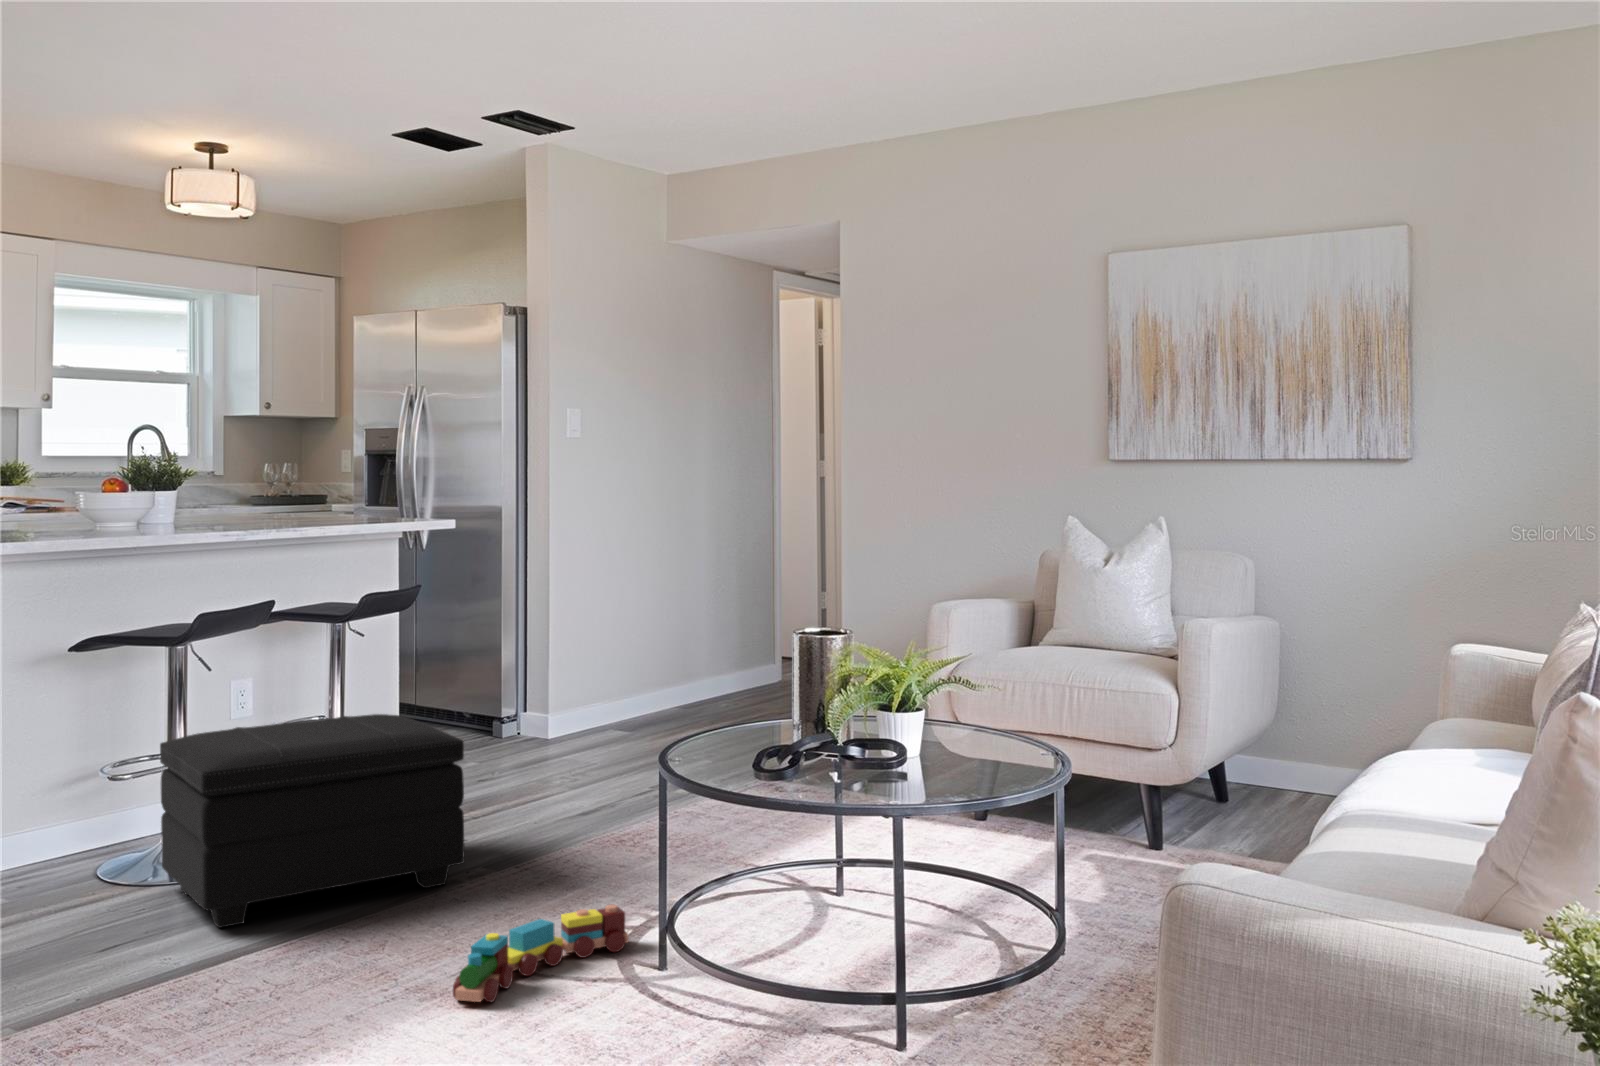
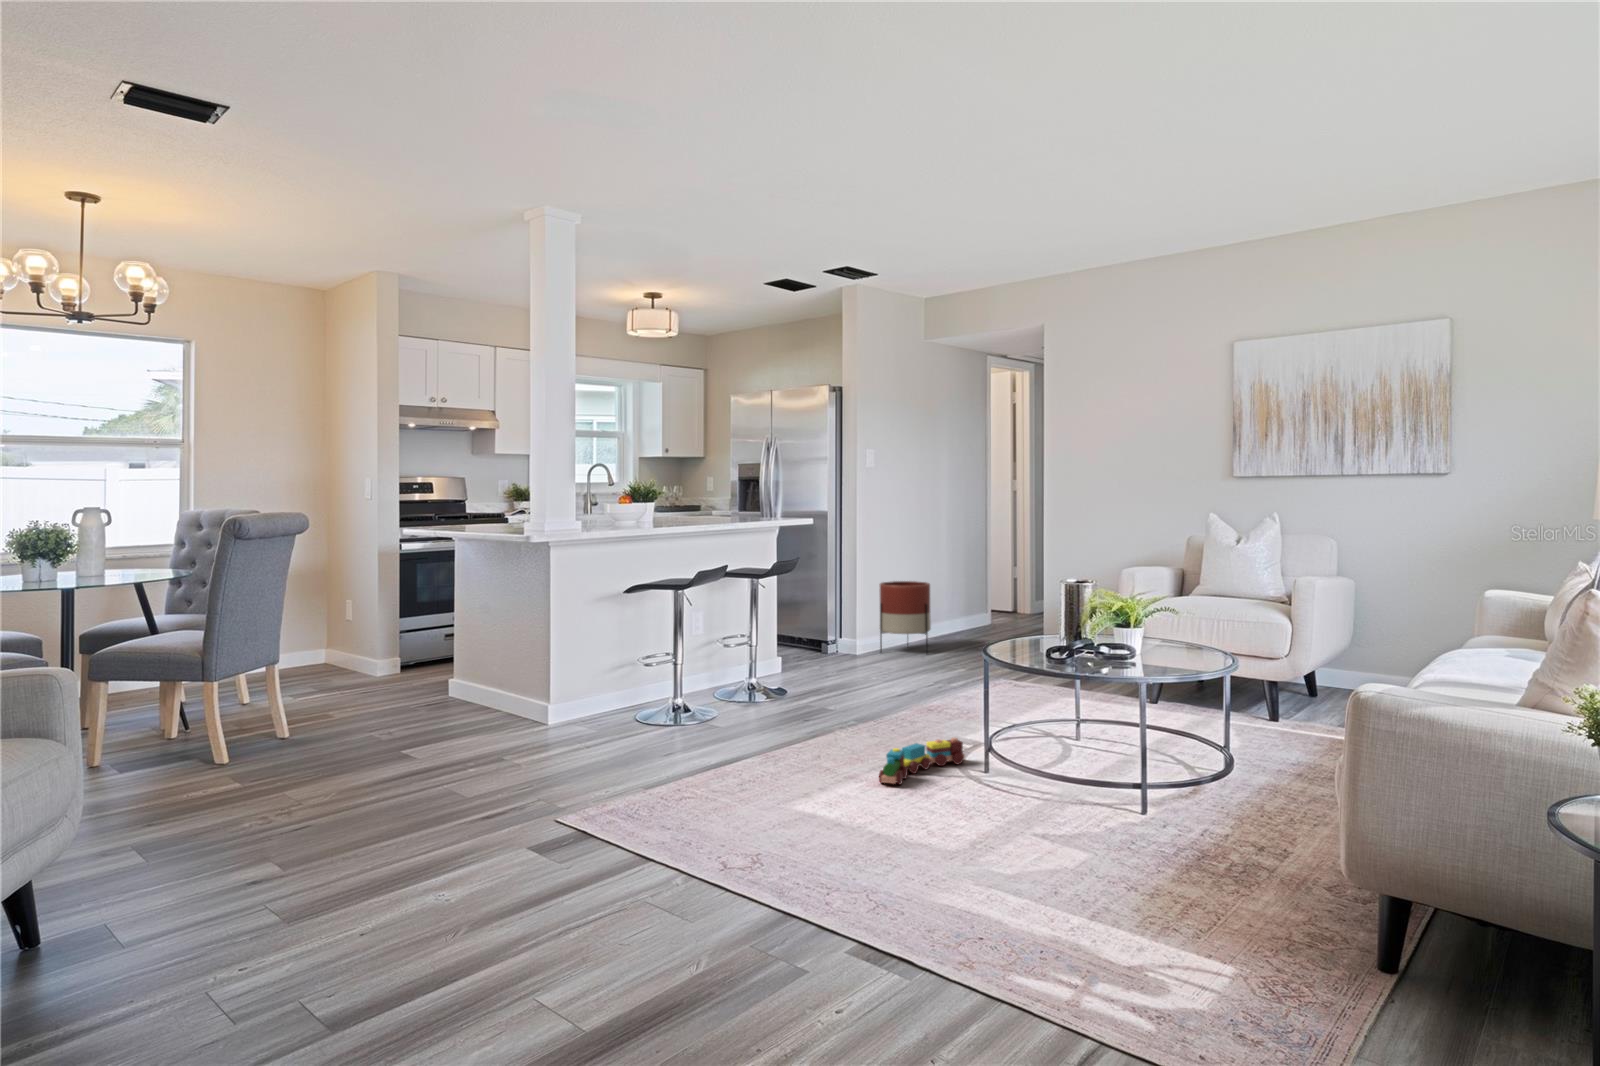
planter: none [584,620,665,737] -> present [880,581,931,653]
footstool: present [160,714,464,928] -> none [684,632,853,746]

